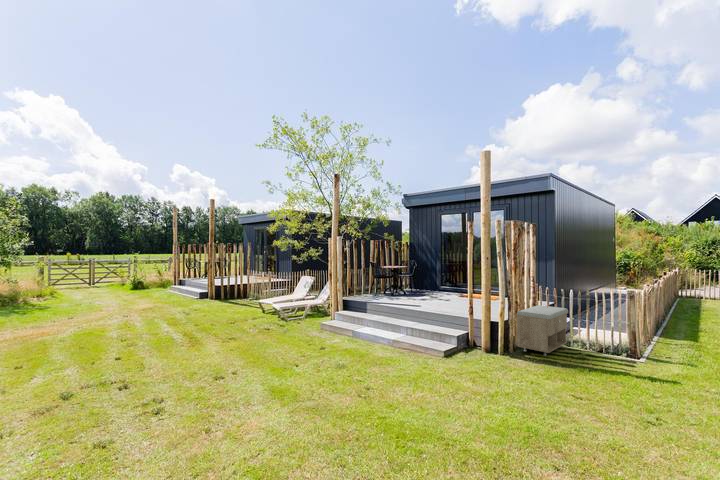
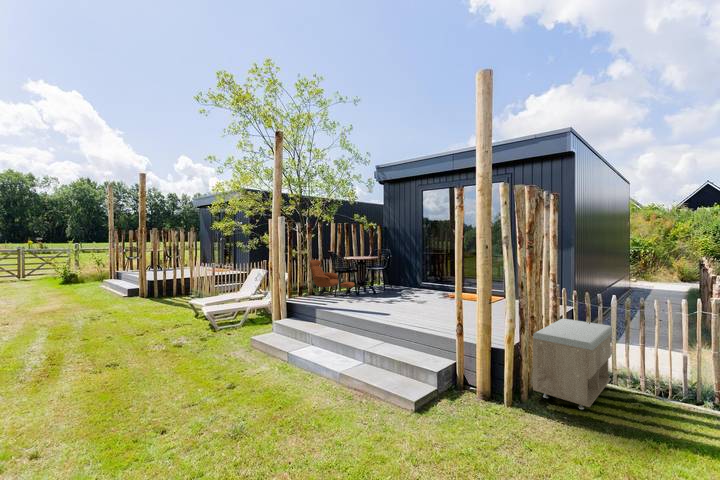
lounge chair: none [354,268,391,297] -> present [310,260,355,296]

